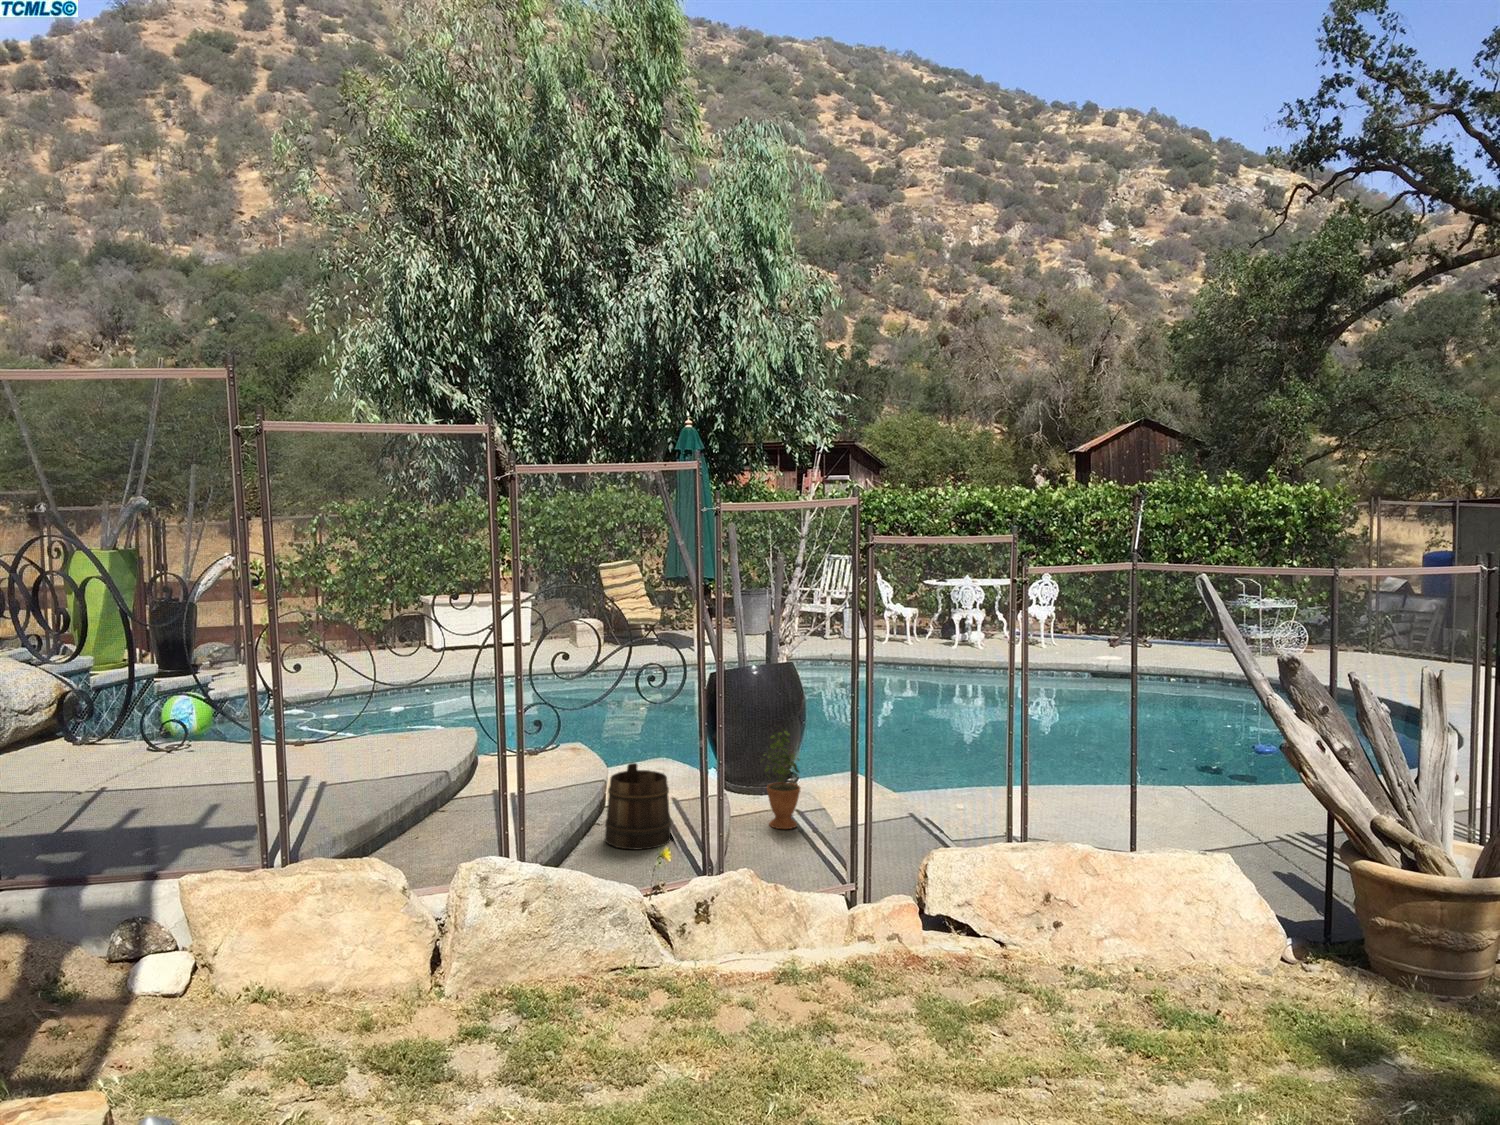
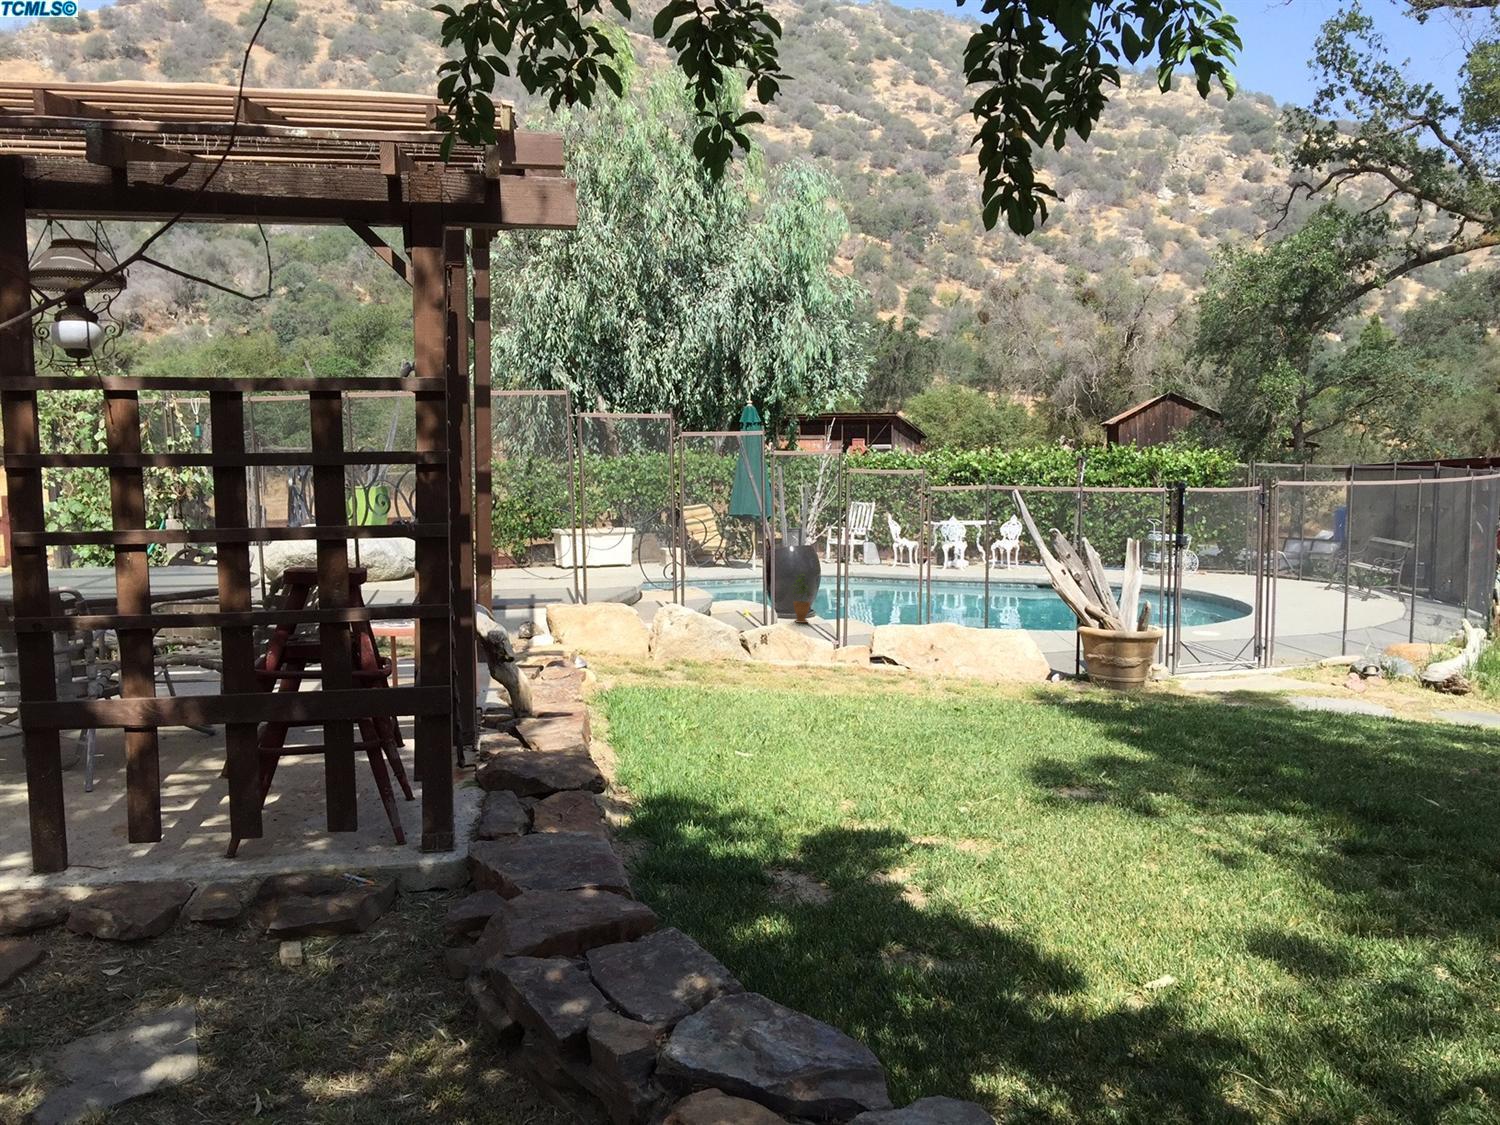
bucket: present [605,763,671,850] -> none [711,587,745,625]

